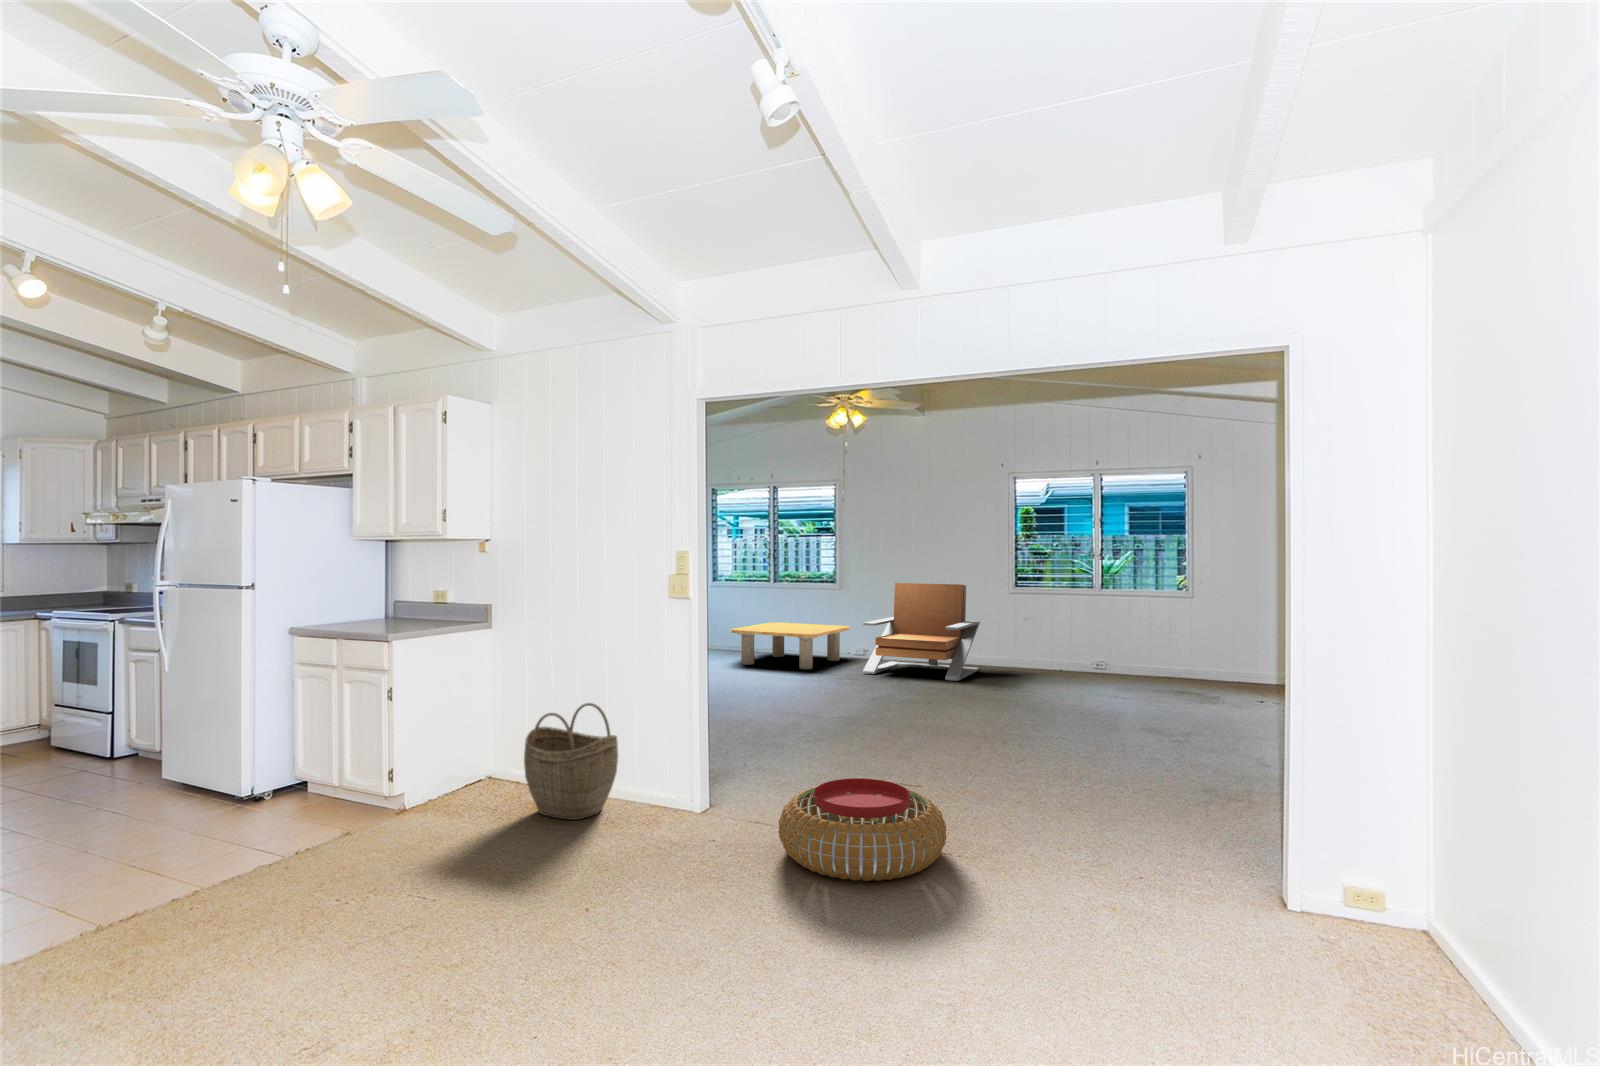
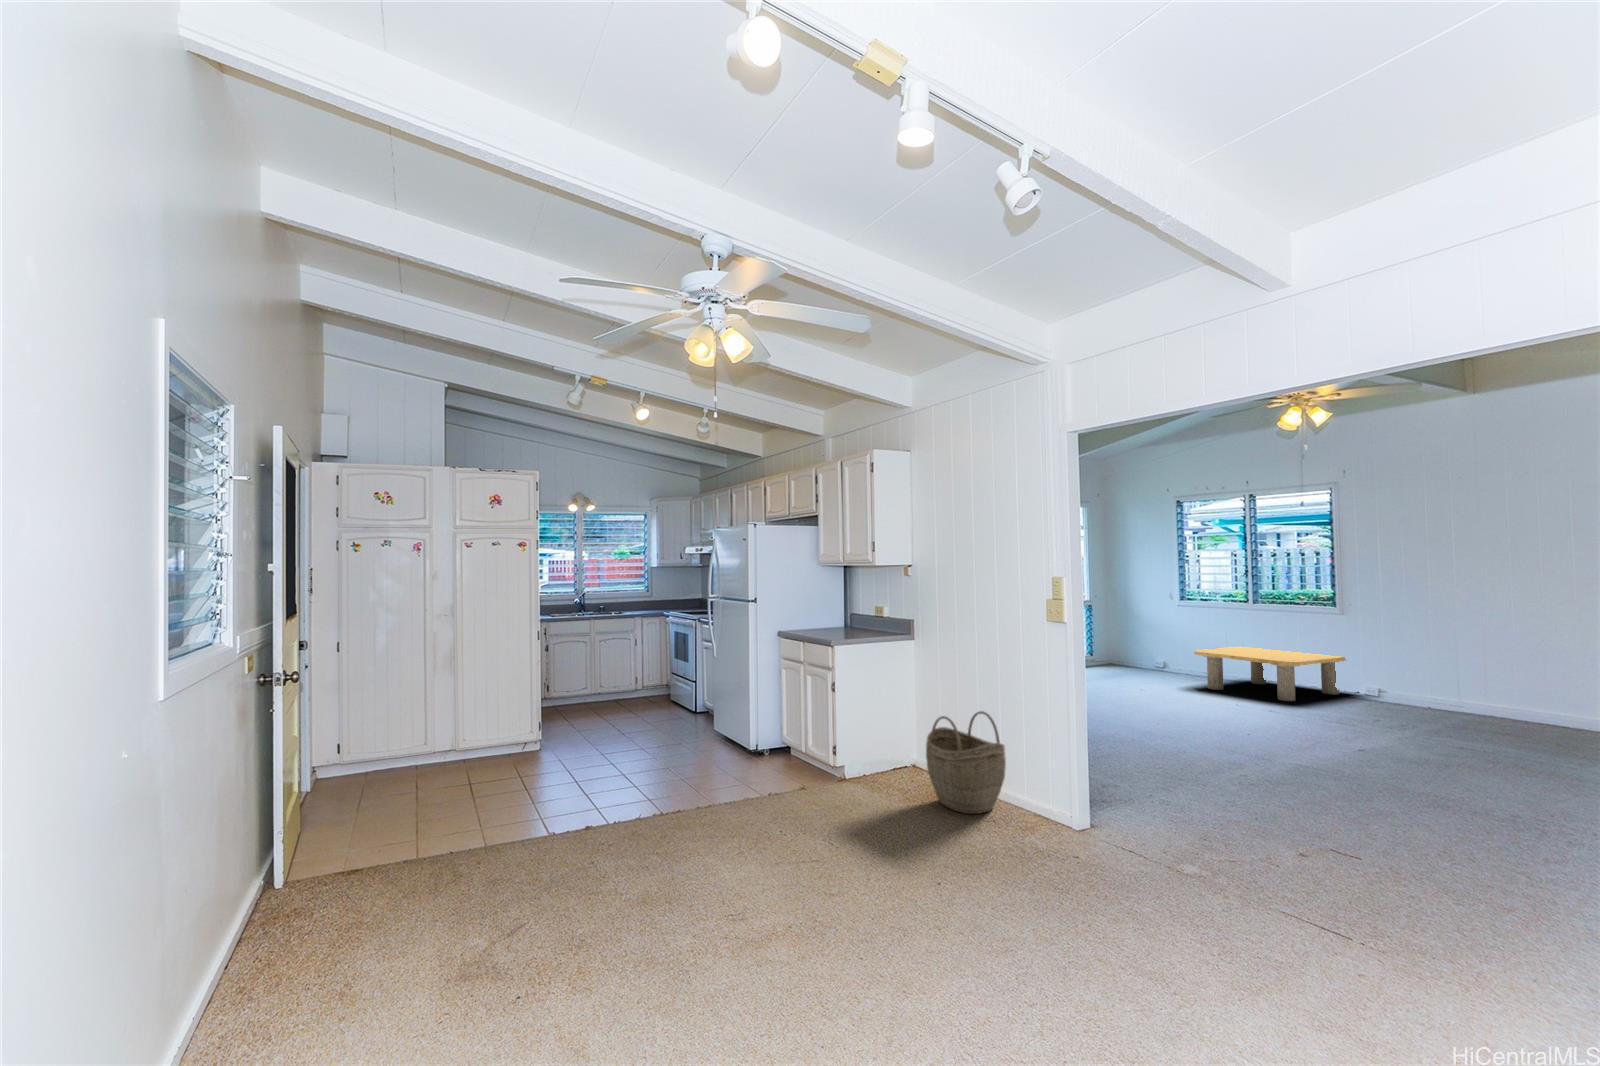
lounge chair: present [863,583,980,681] -> none [1361,606,1561,736]
pouf: present [779,778,946,881] -> none [1139,825,1355,950]

